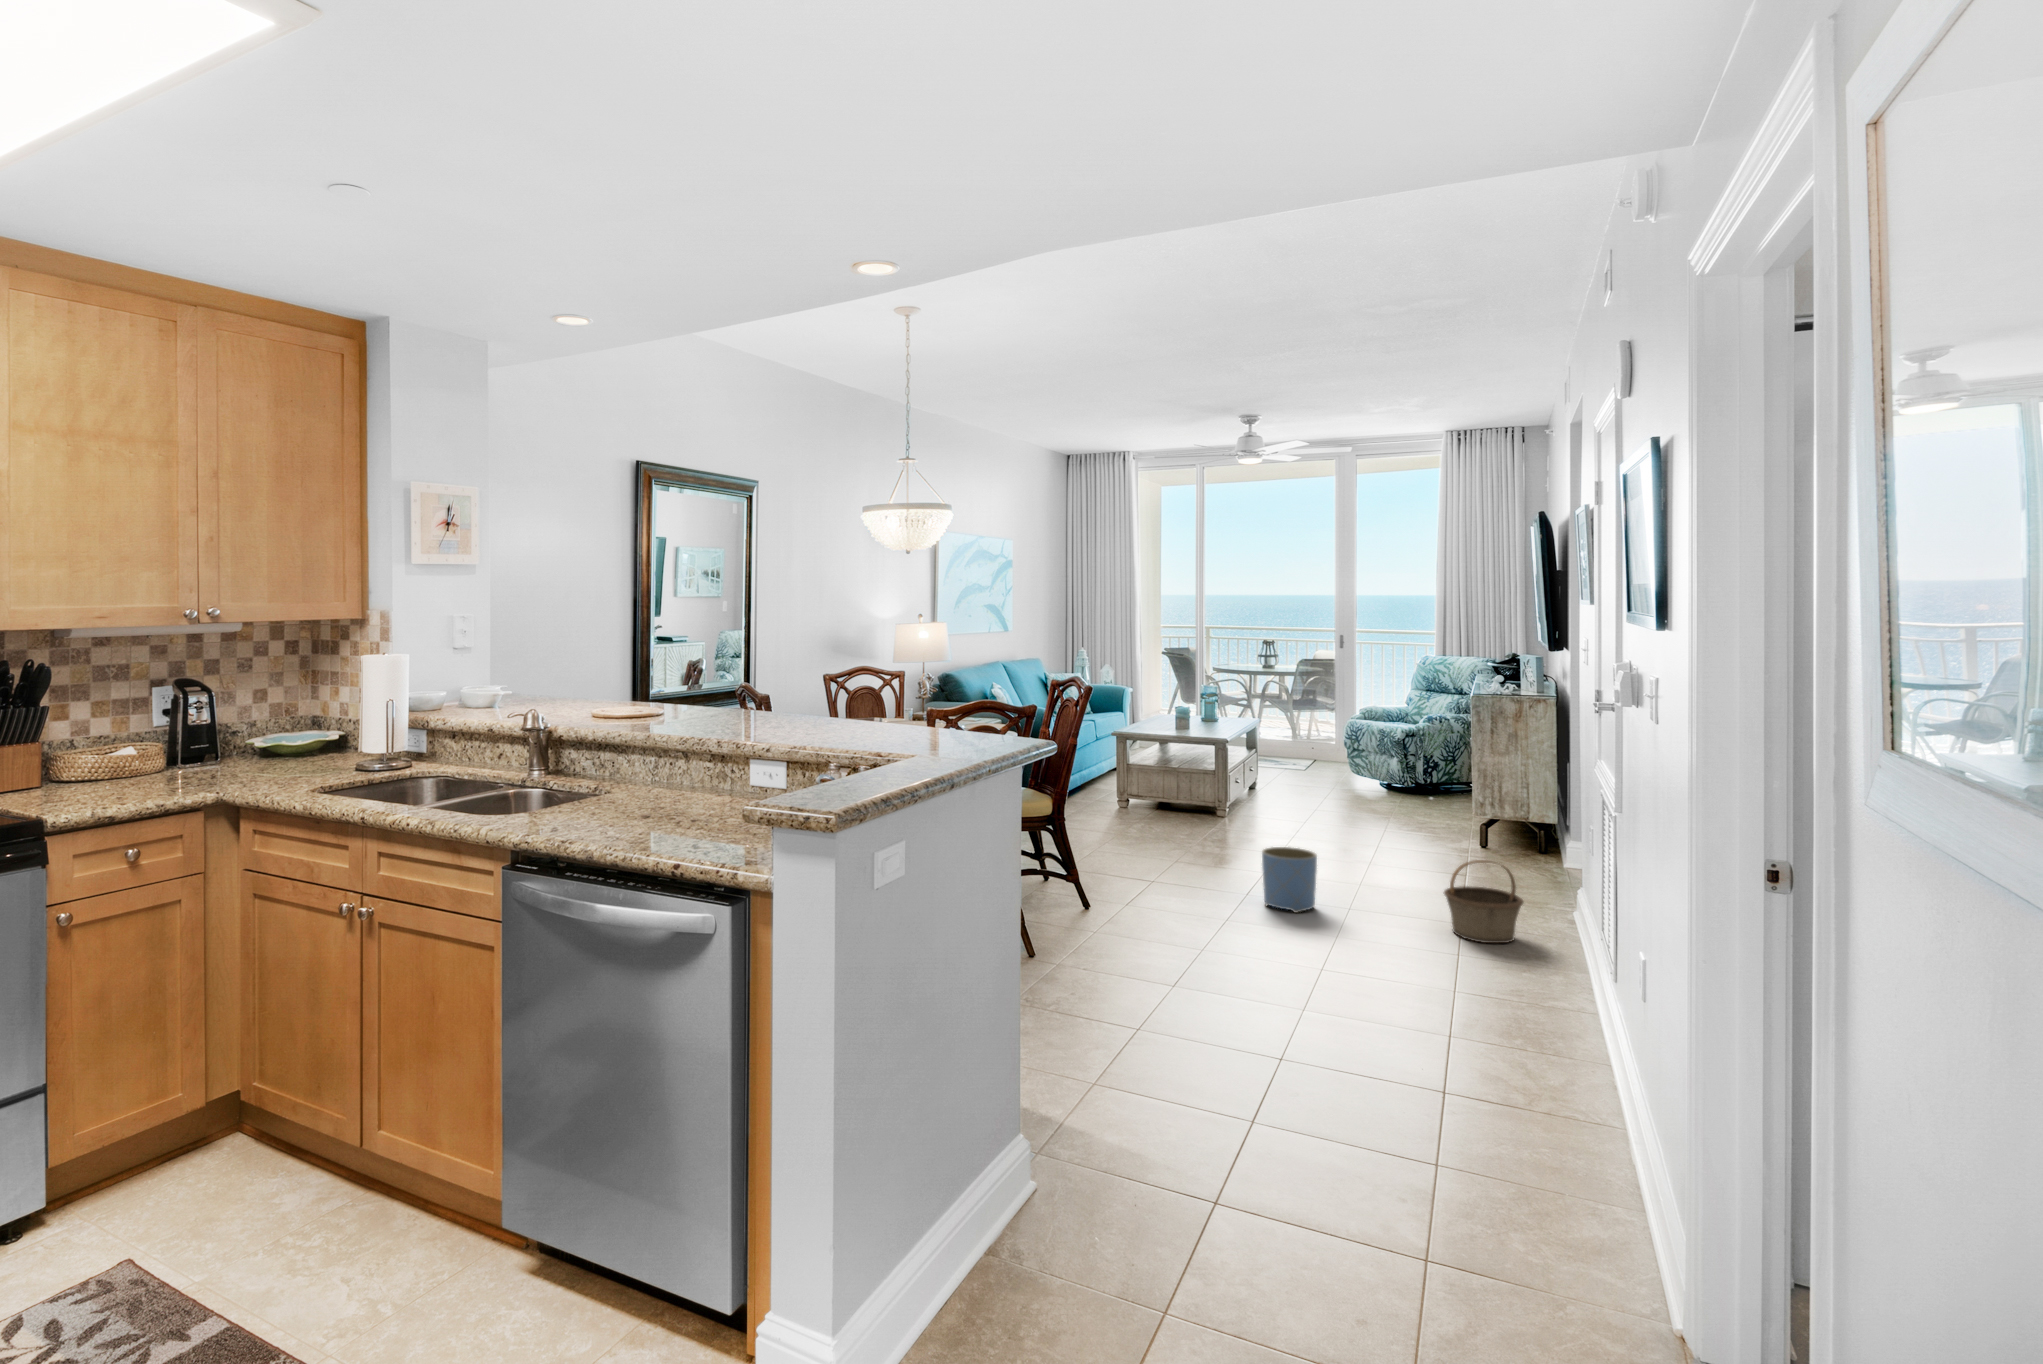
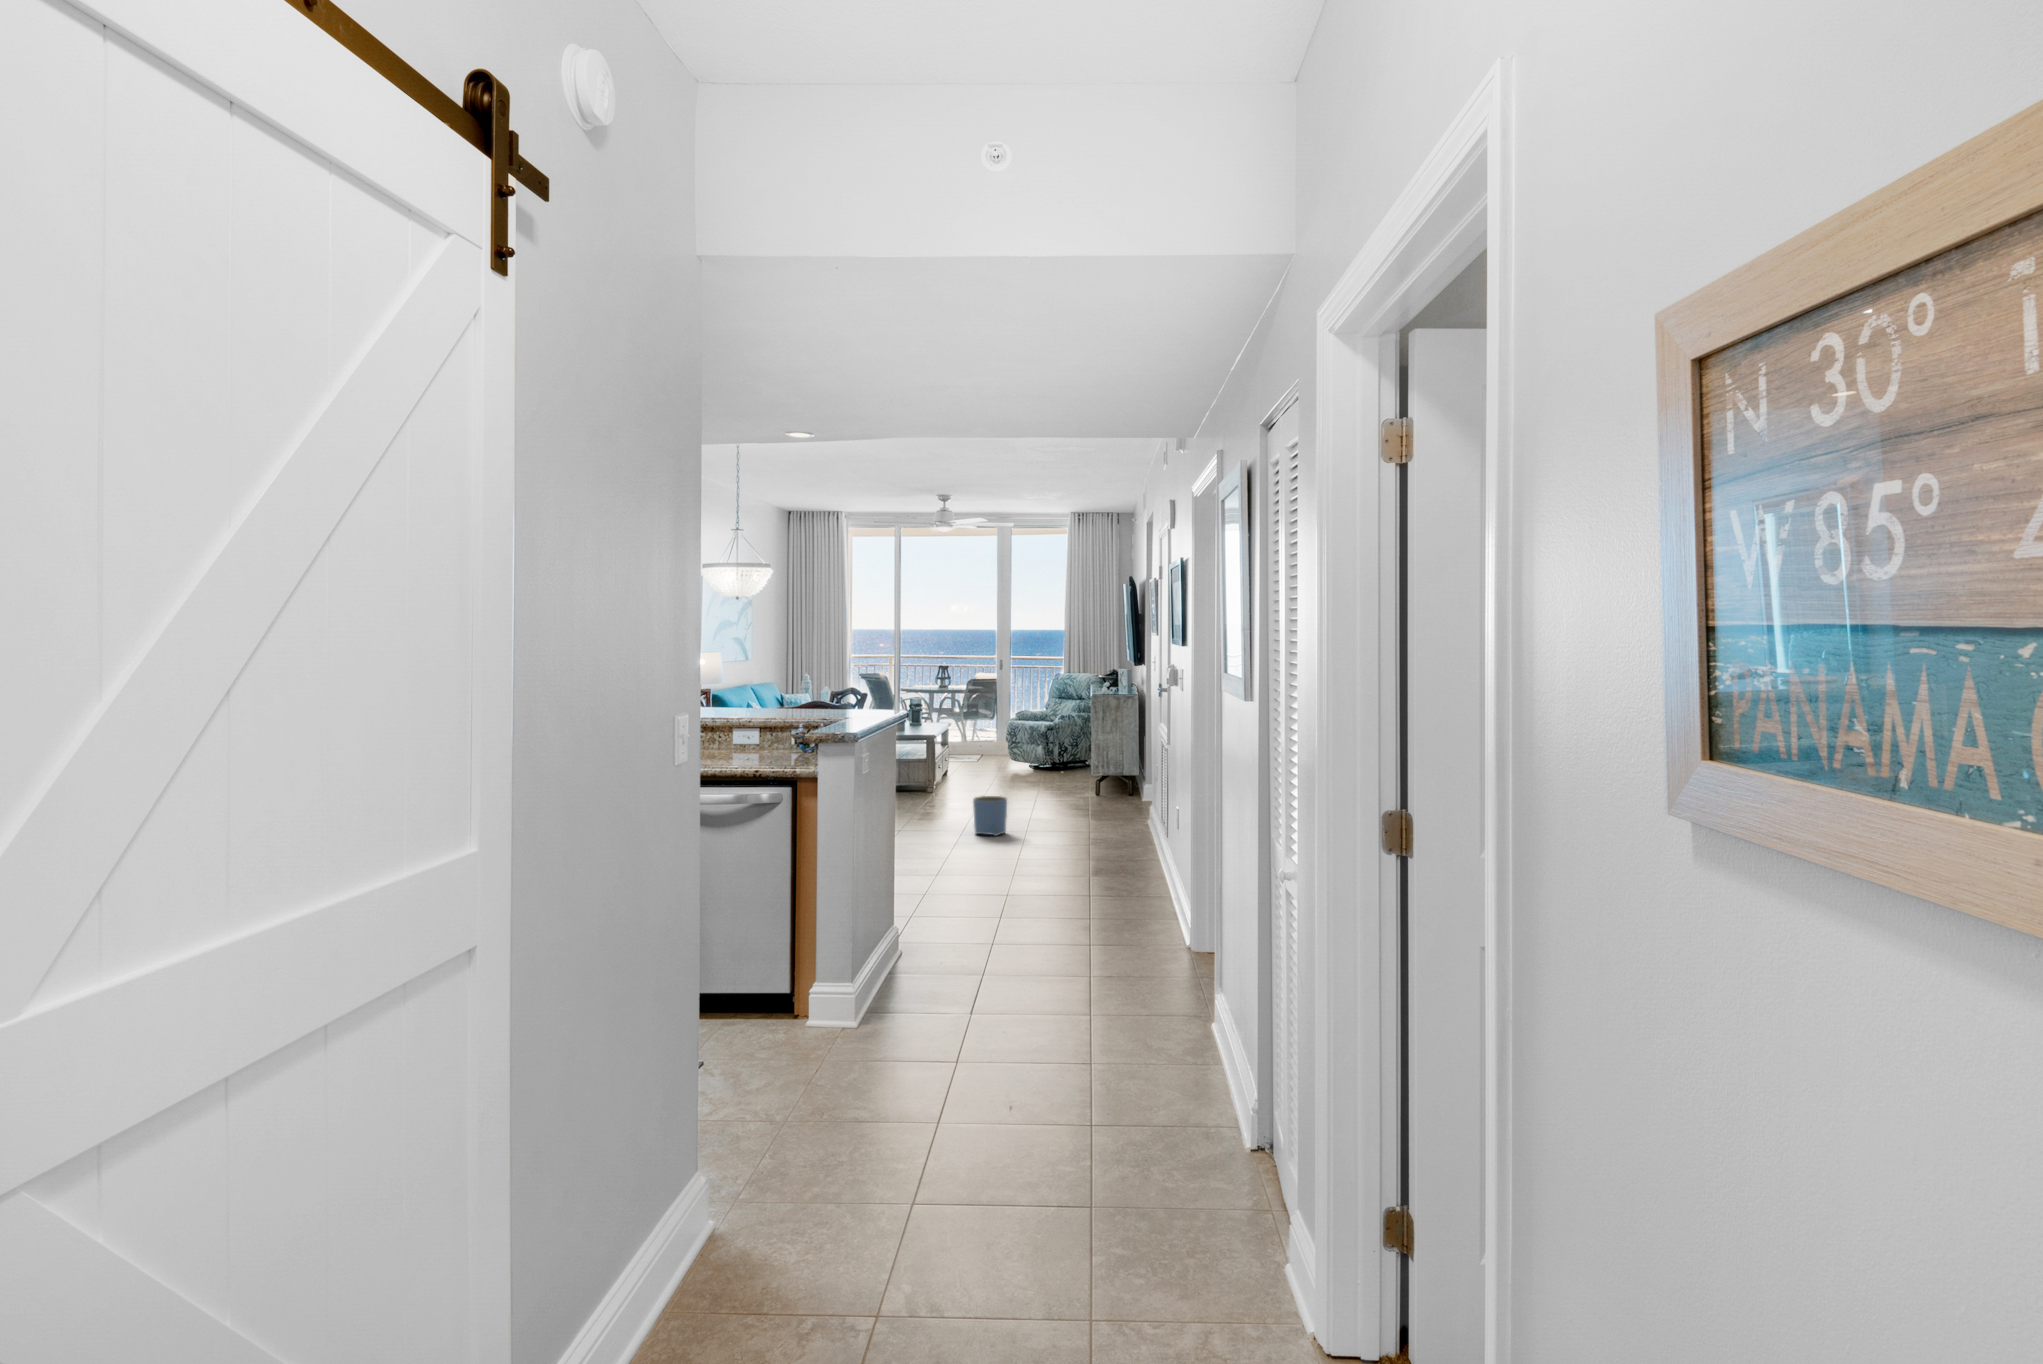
basket: present [1444,860,1523,943] -> none [1081,790,1124,839]

